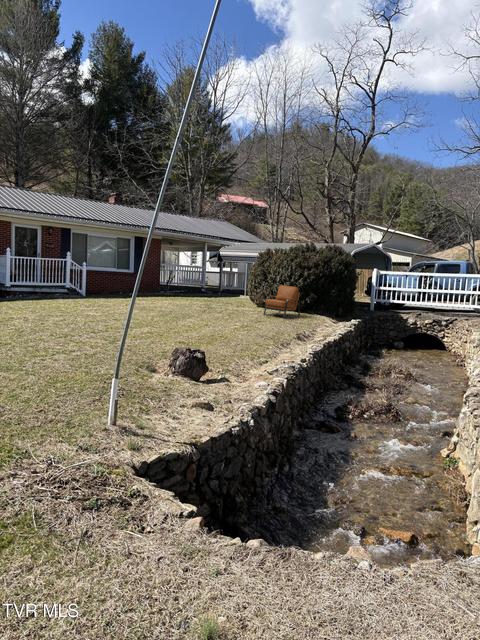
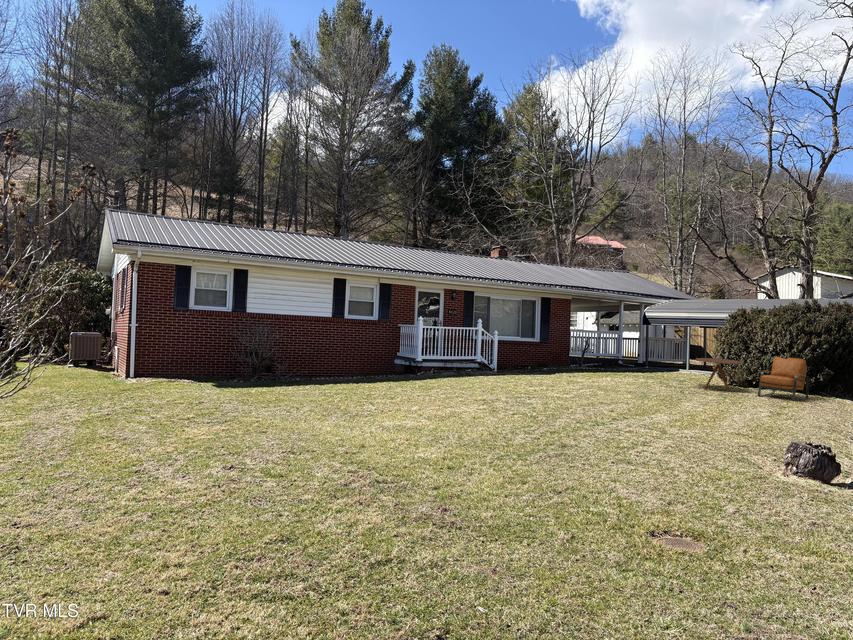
round table: none [226,286,259,312] -> present [695,358,743,391]

